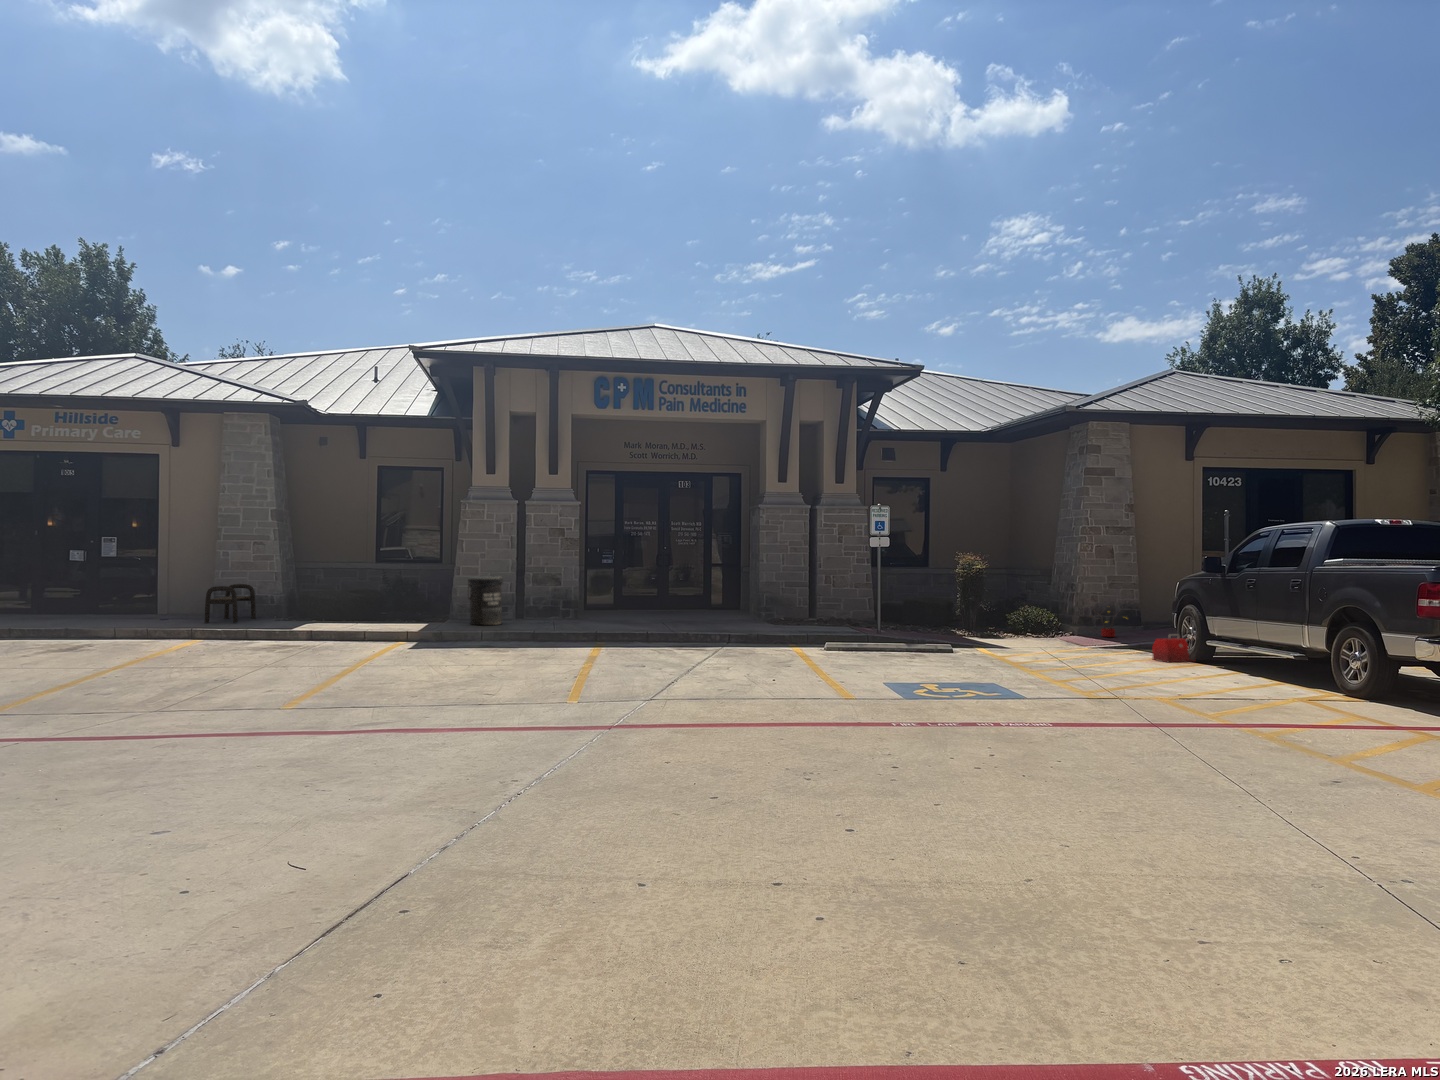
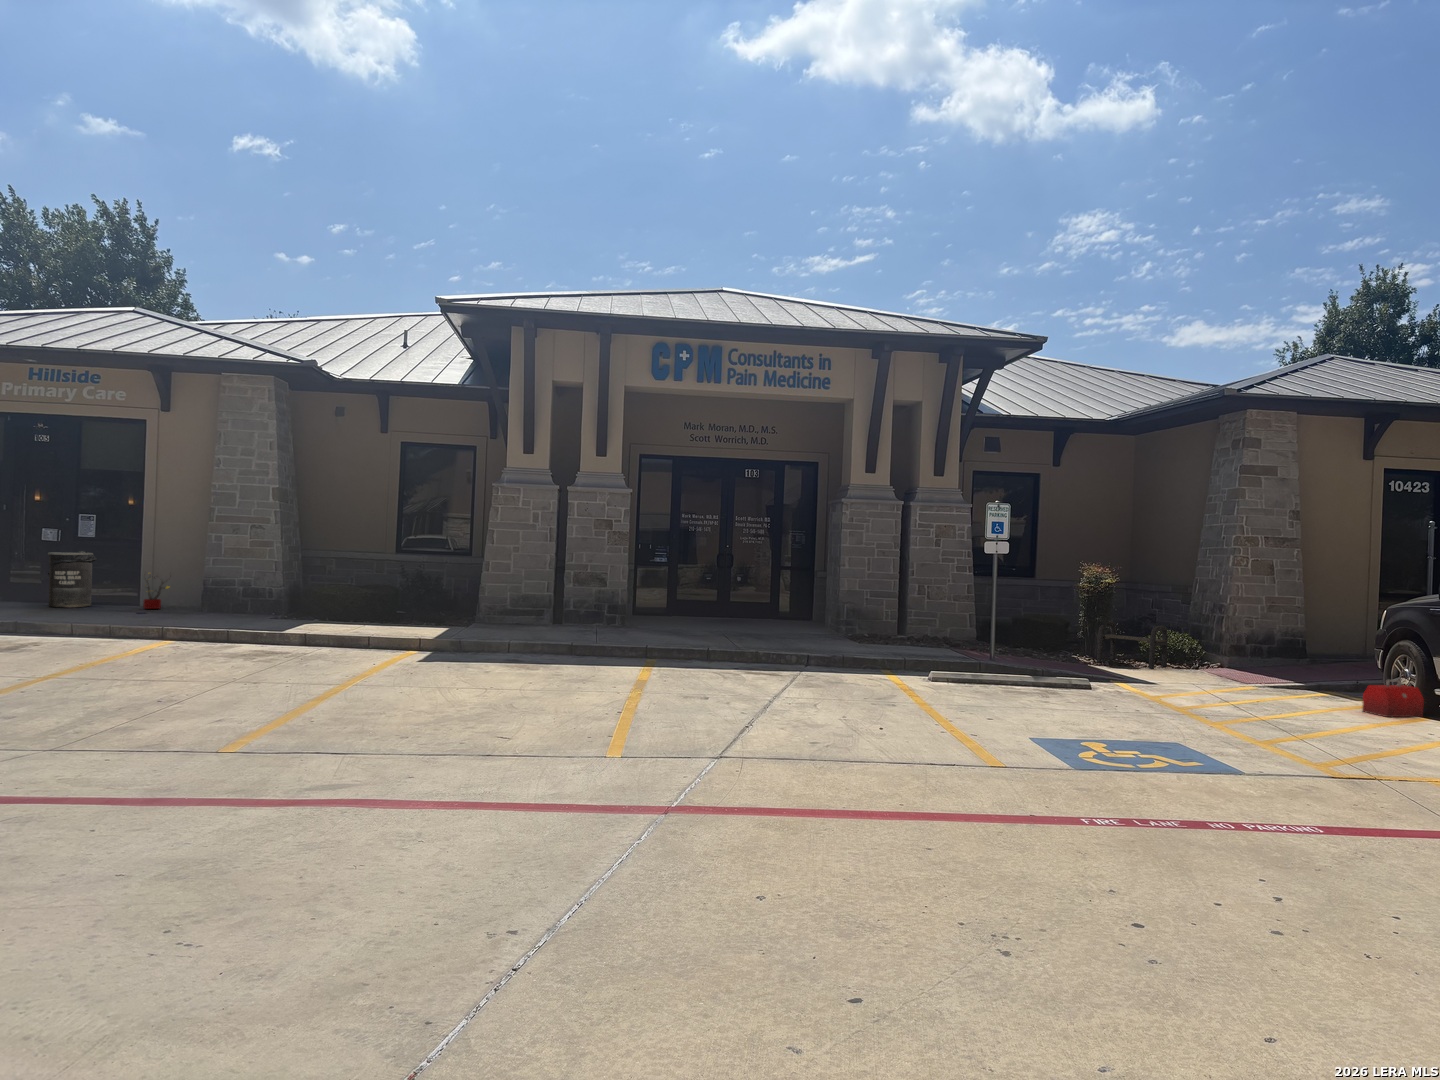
trash can: present [468,575,503,625] -> present [48,551,97,607]
bench: present [205,584,256,623] -> present [1097,621,1168,669]
decorative plant: present [1094,611,1115,637] -> present [143,577,169,609]

